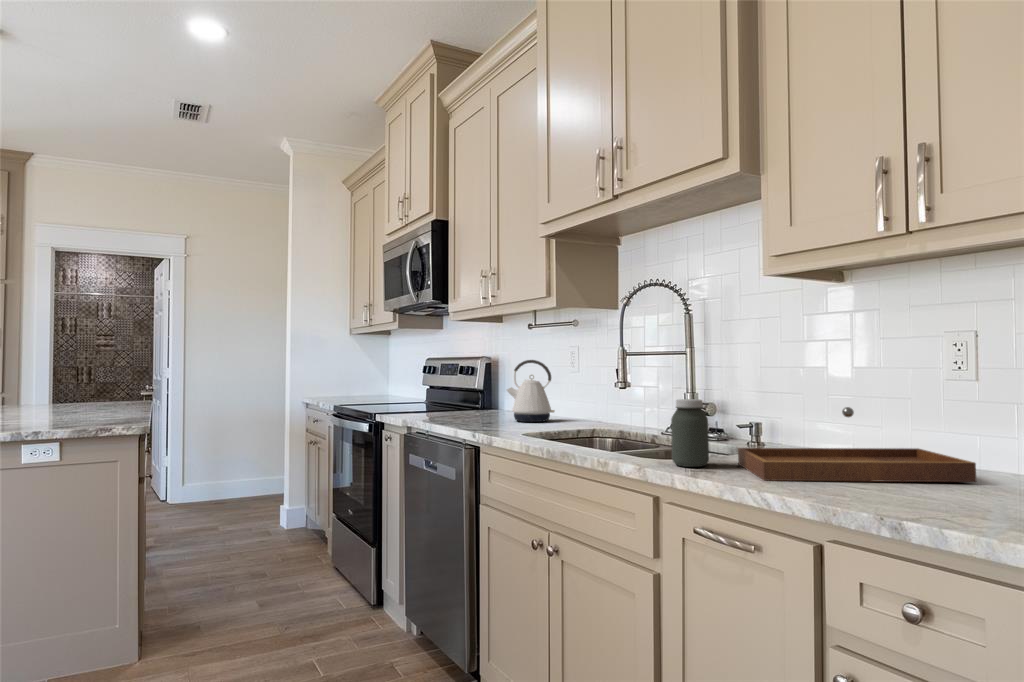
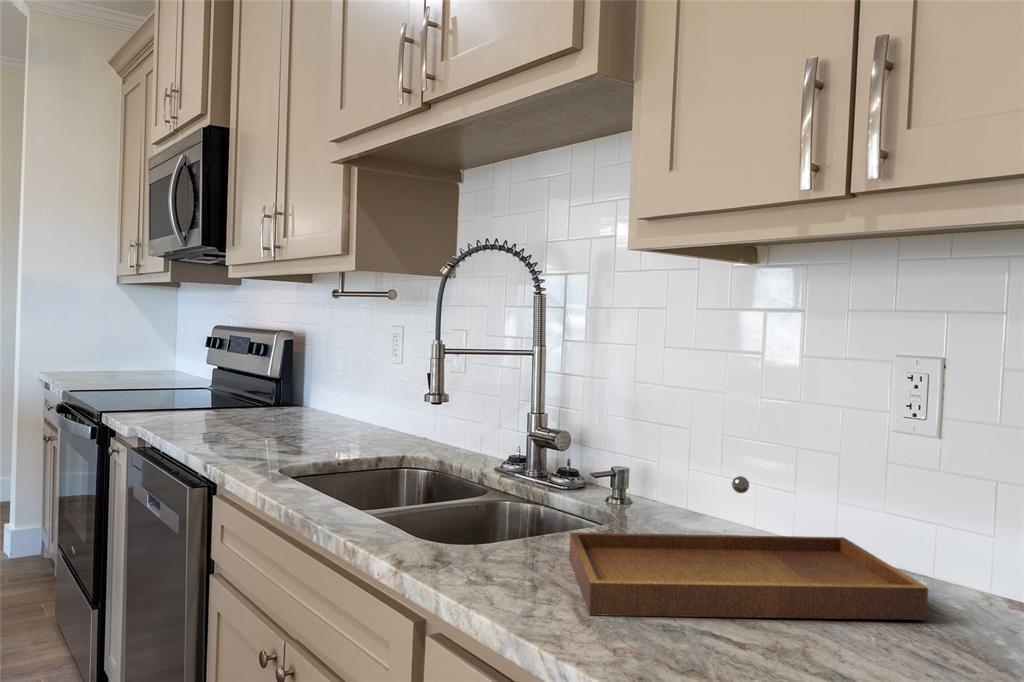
kettle: present [507,360,555,422] -> none [289,345,360,437]
jar: present [671,399,709,467] -> none [460,451,520,570]

